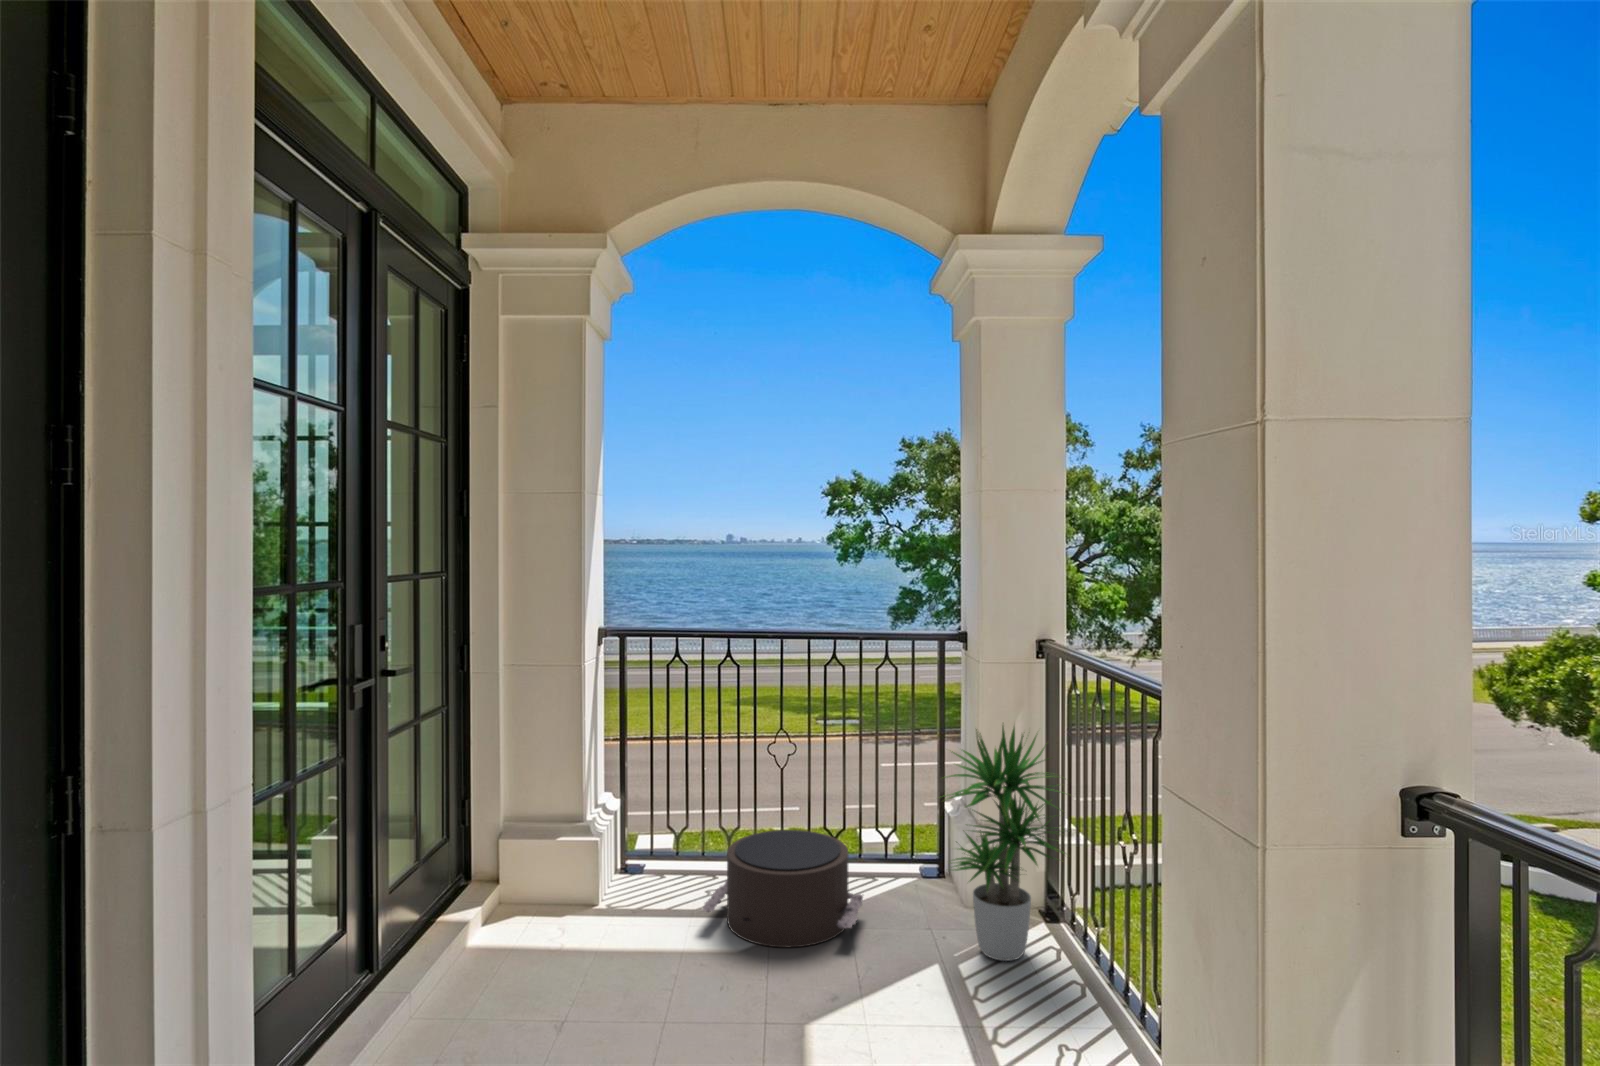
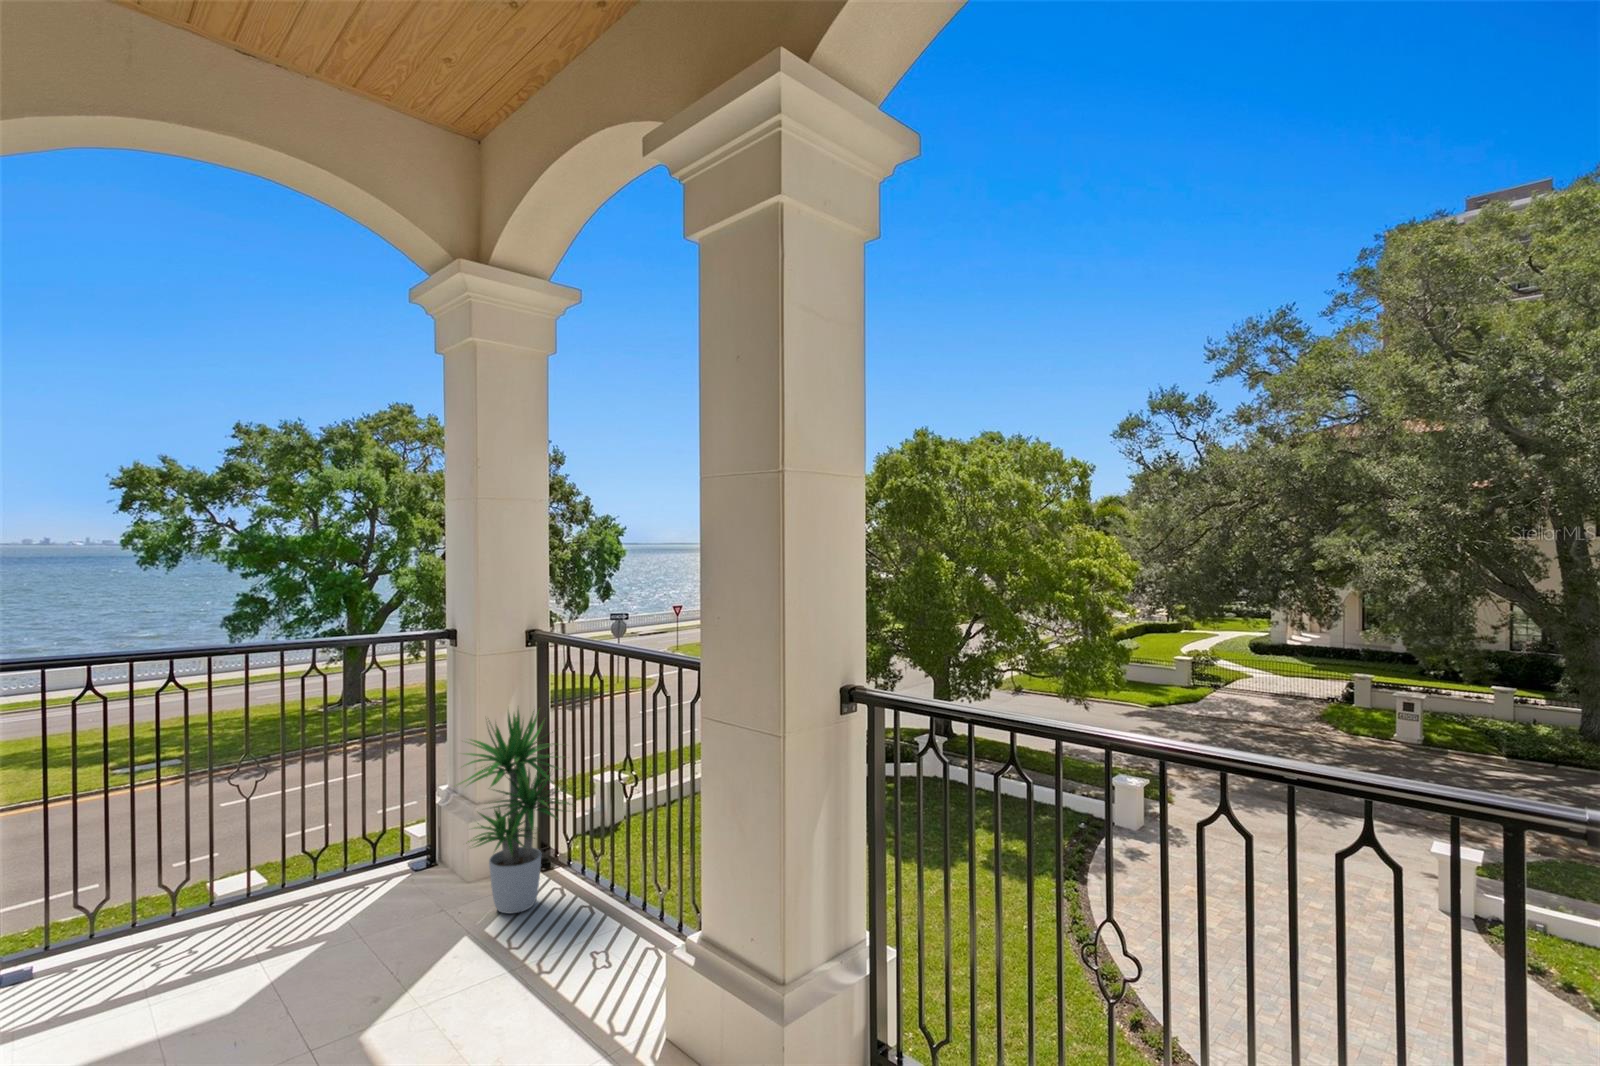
pouf: present [703,830,863,948] -> none [177,856,375,991]

